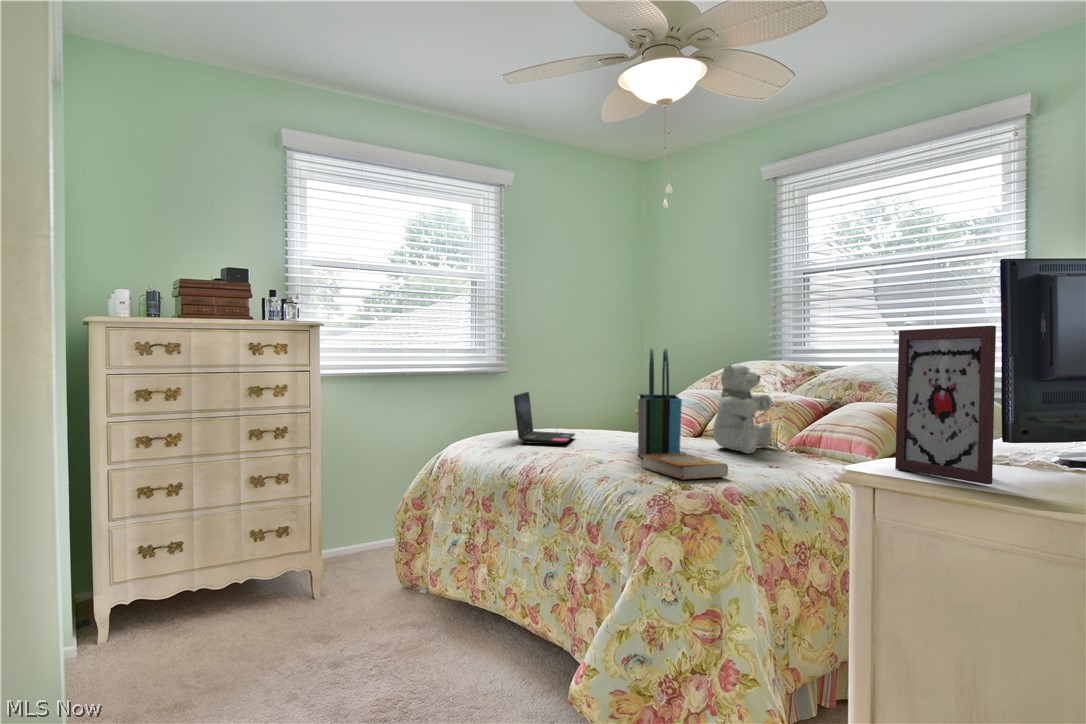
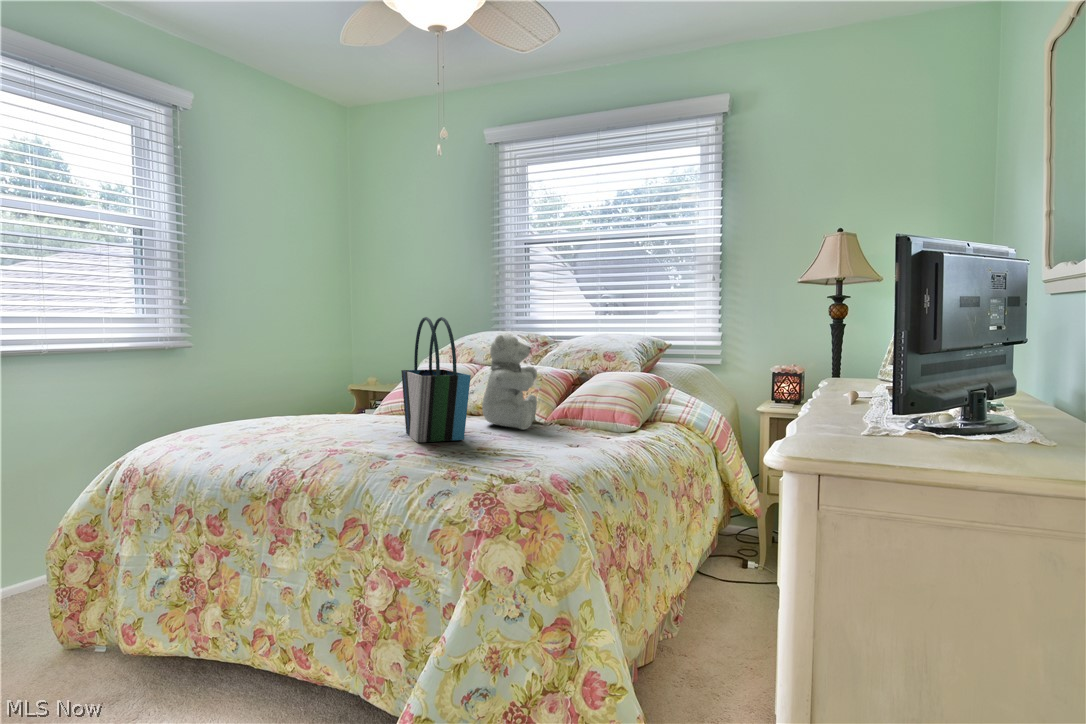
picture frame: present [895,326,996,484] -> none [824,294,947,460]
laptop: present [514,392,575,444] -> none [244,371,320,438]
book: present [641,454,728,479] -> none [435,437,541,470]

